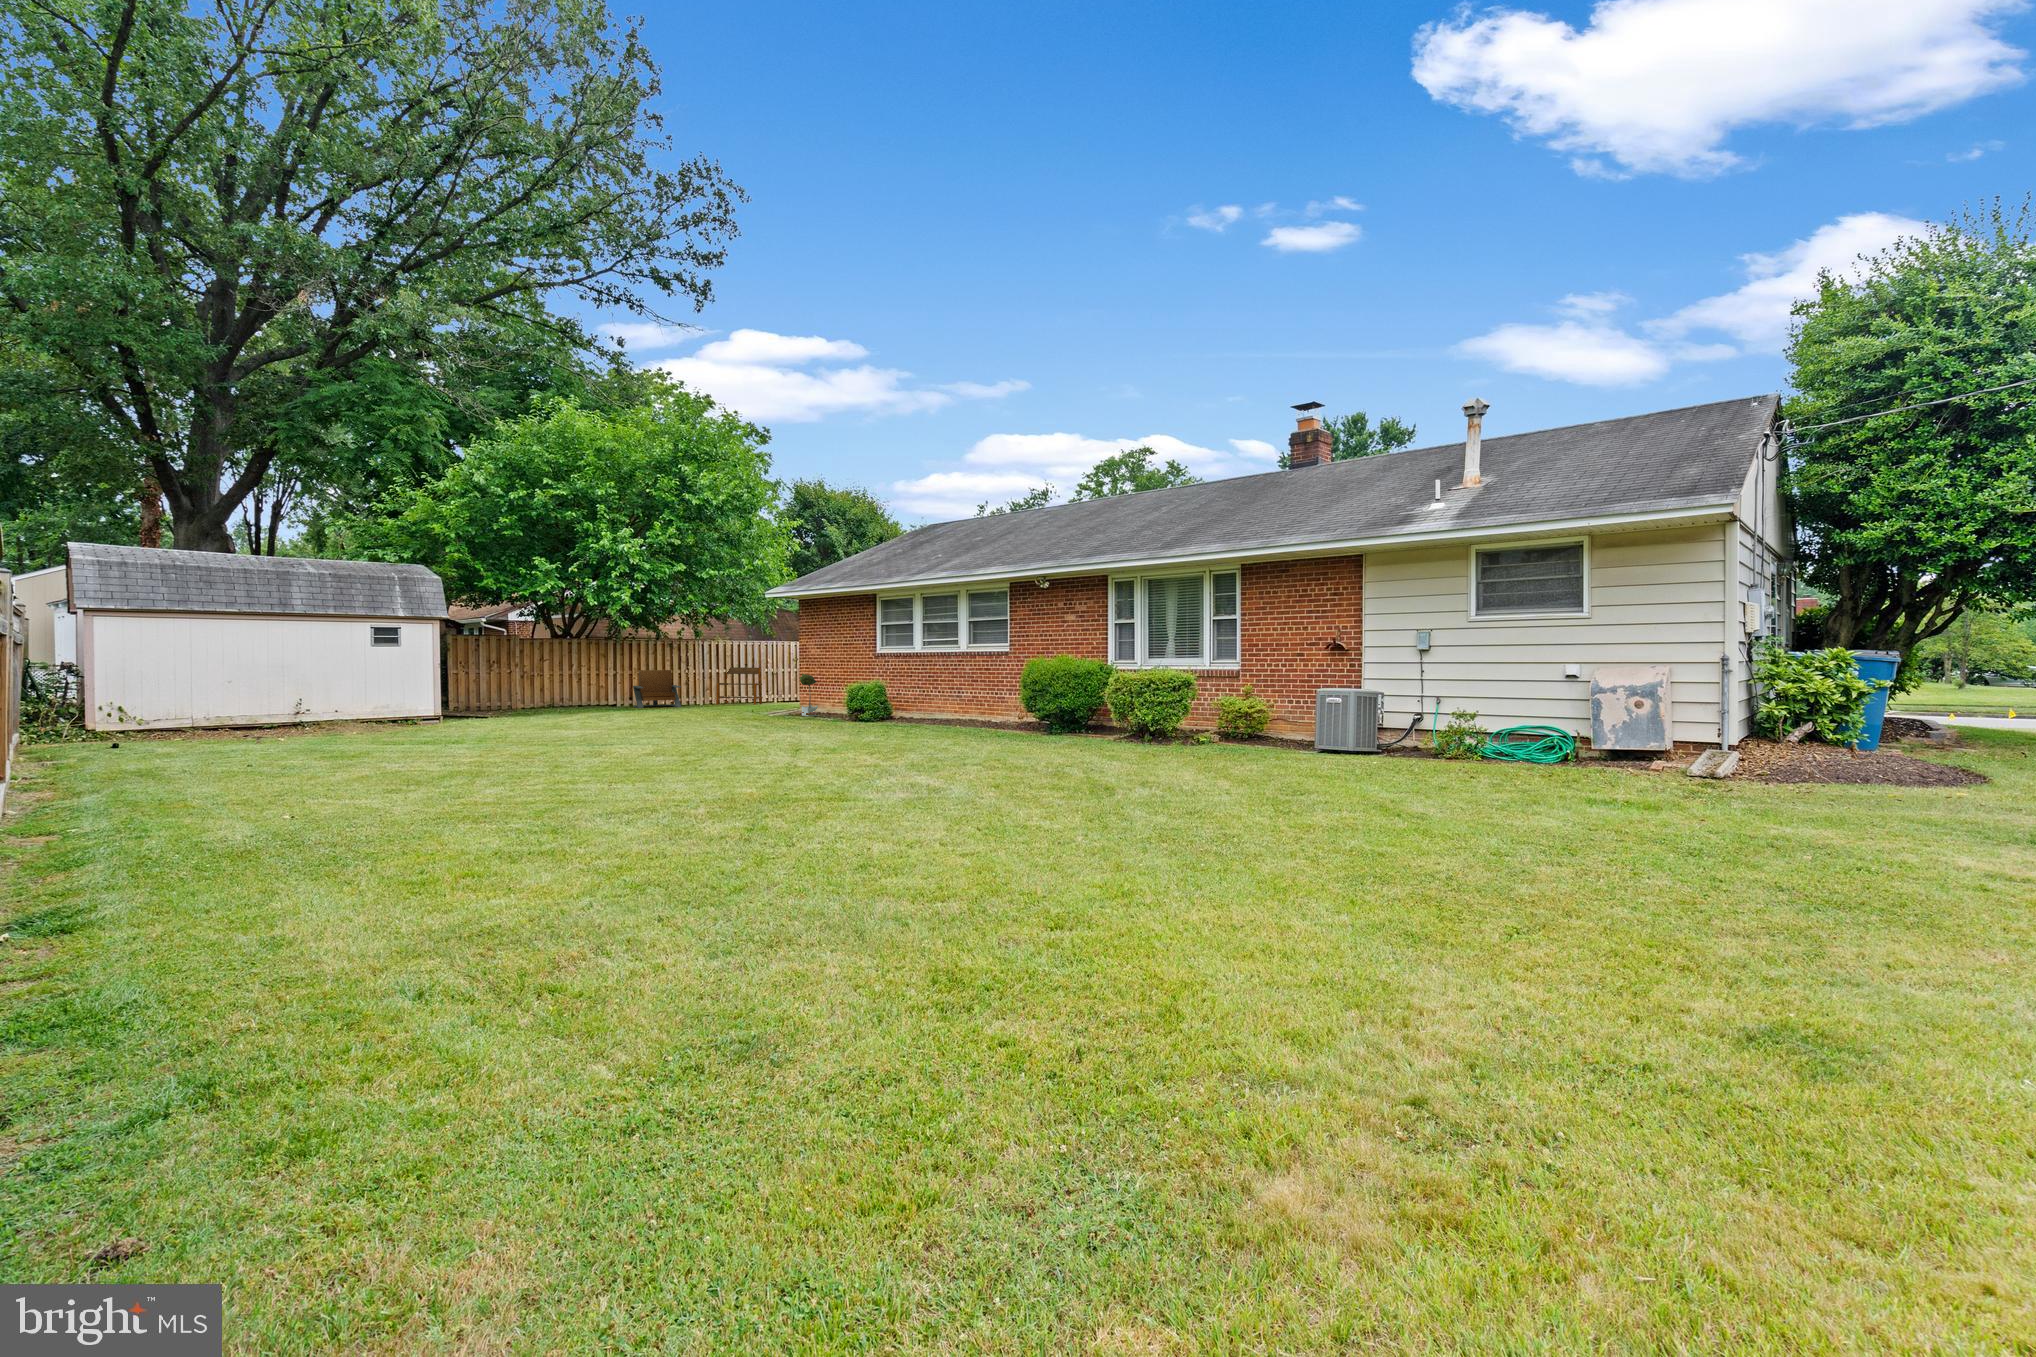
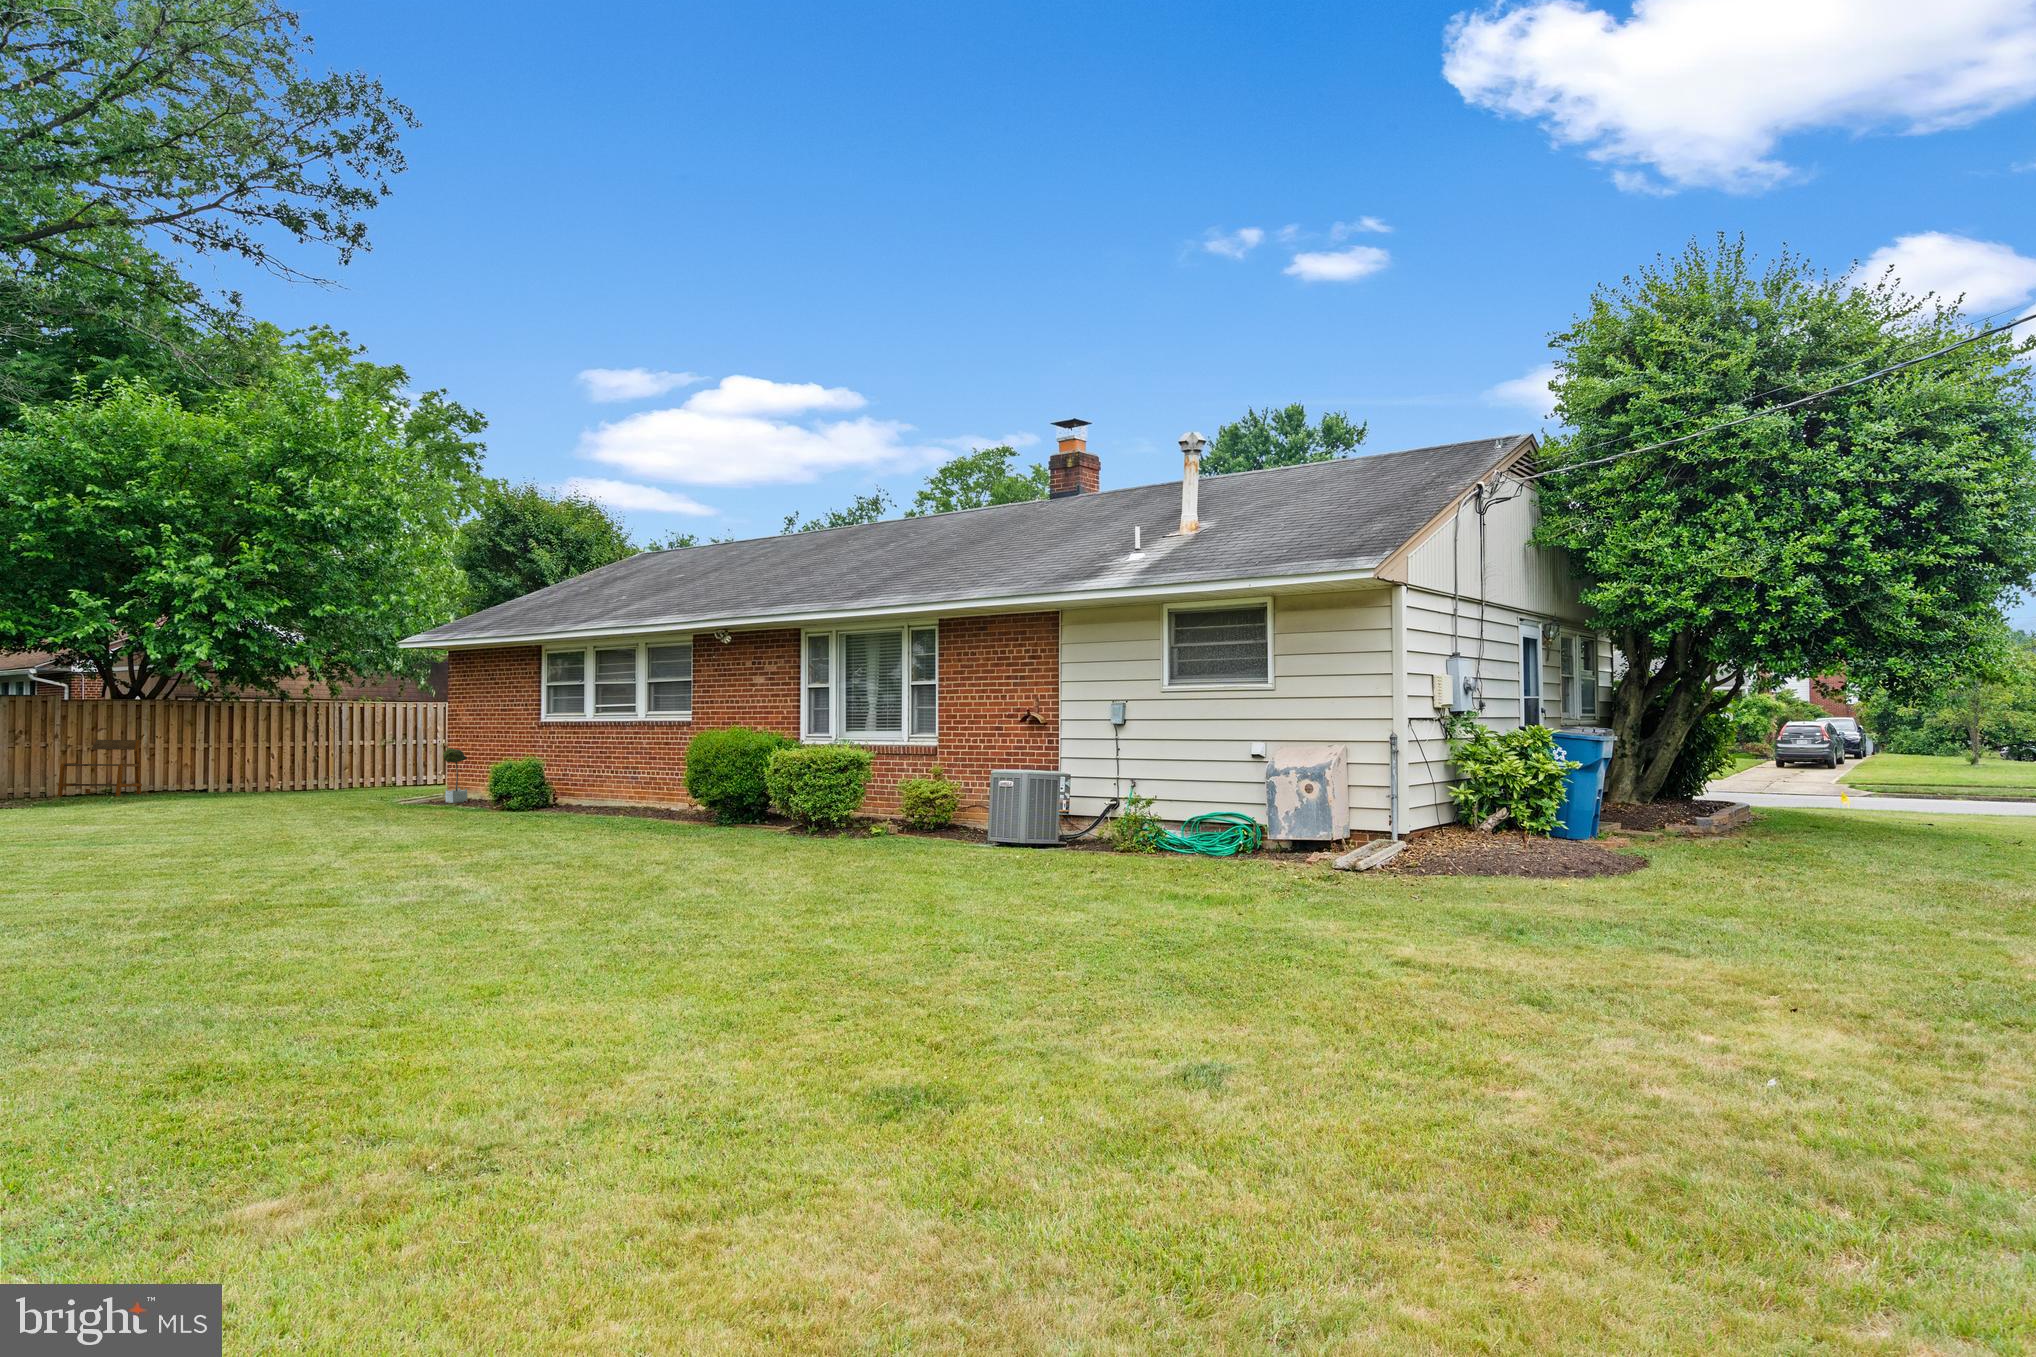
bench: present [716,667,763,705] -> present [57,739,142,796]
lounge chair: present [633,670,681,708] -> none [232,742,299,793]

